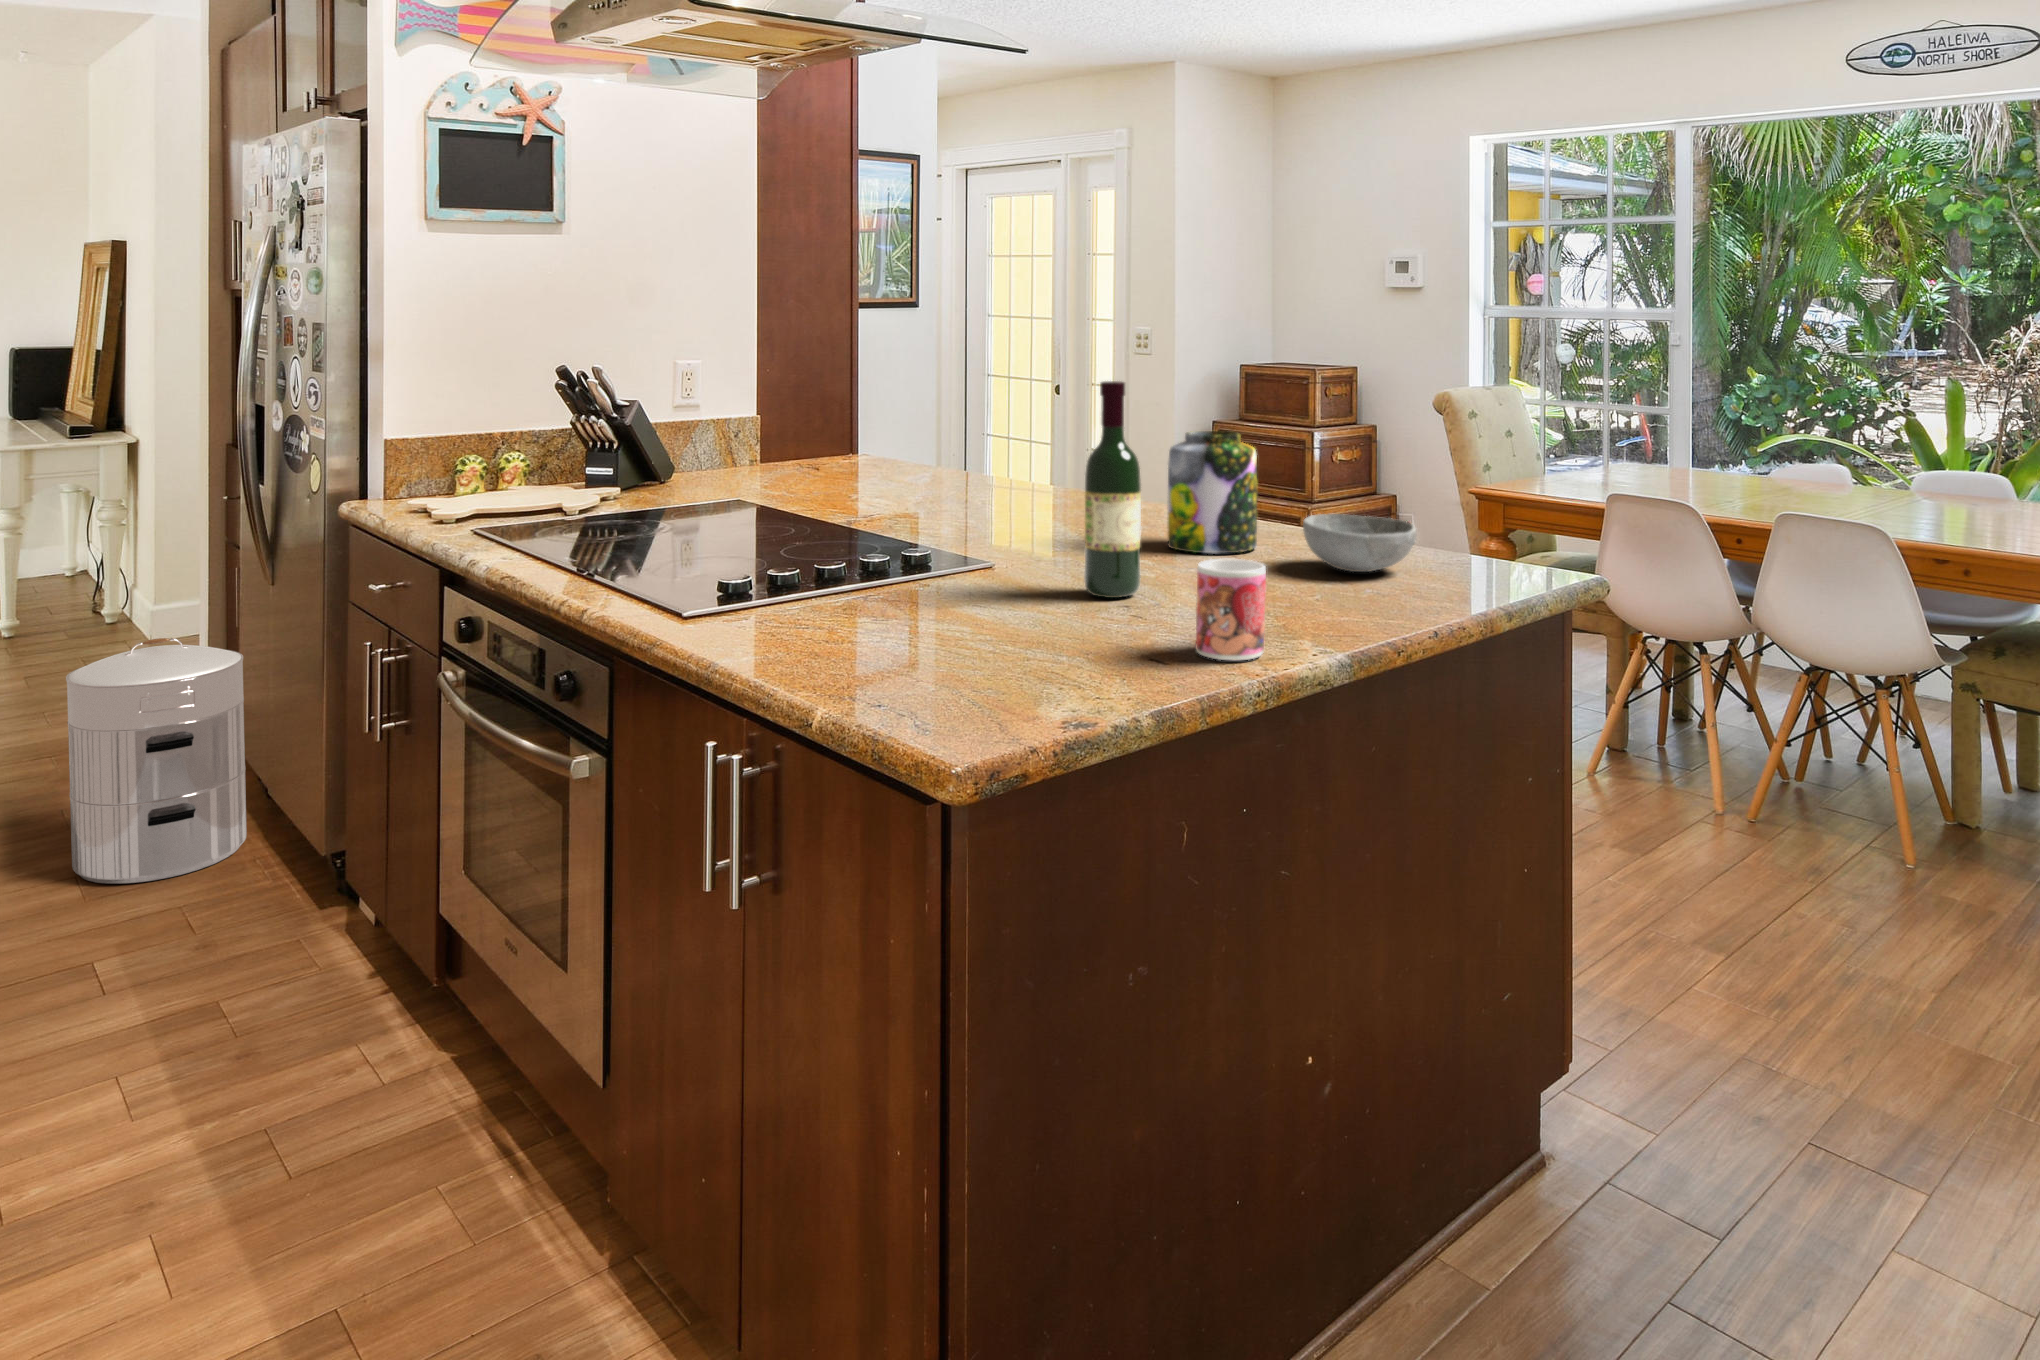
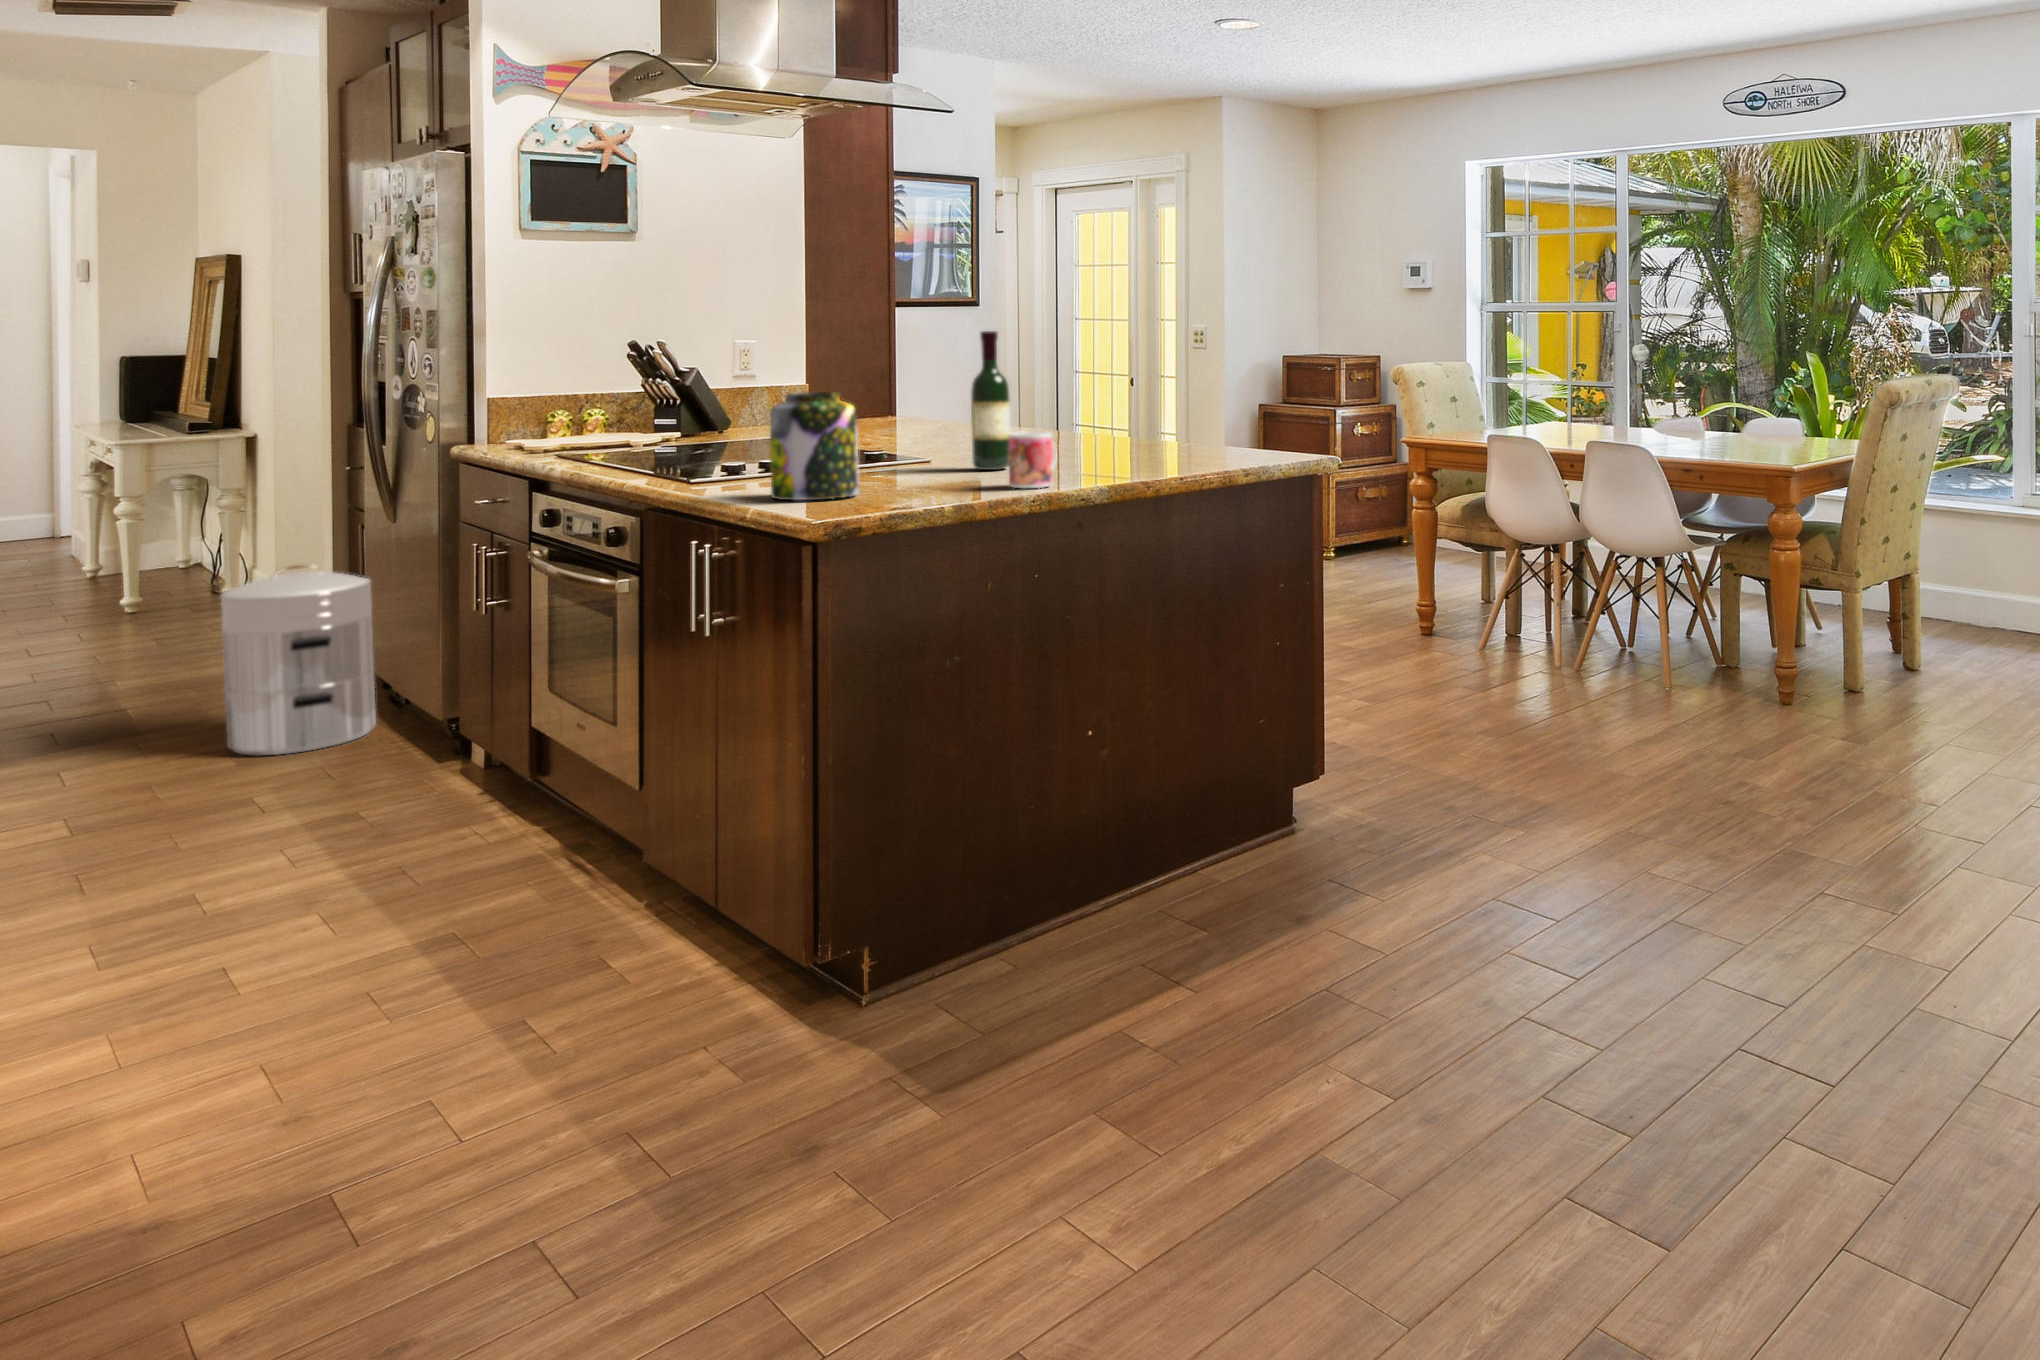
jar: present [1168,431,1257,553] -> present [770,392,859,500]
bowl: present [1303,514,1416,572] -> none [1139,423,1214,458]

